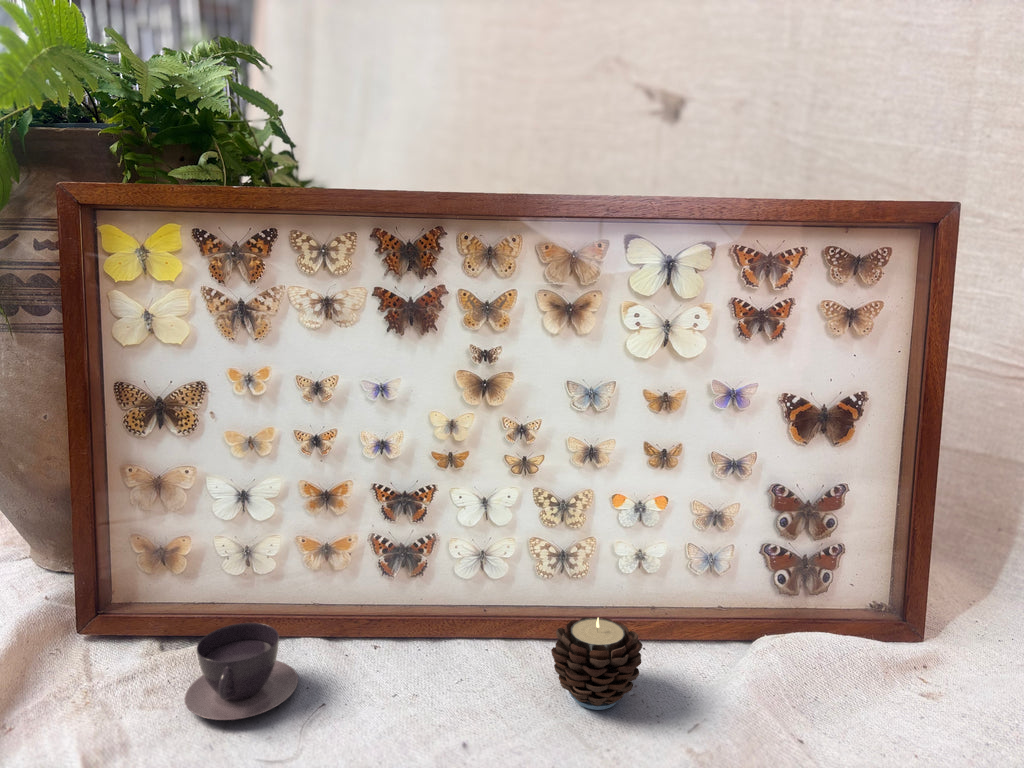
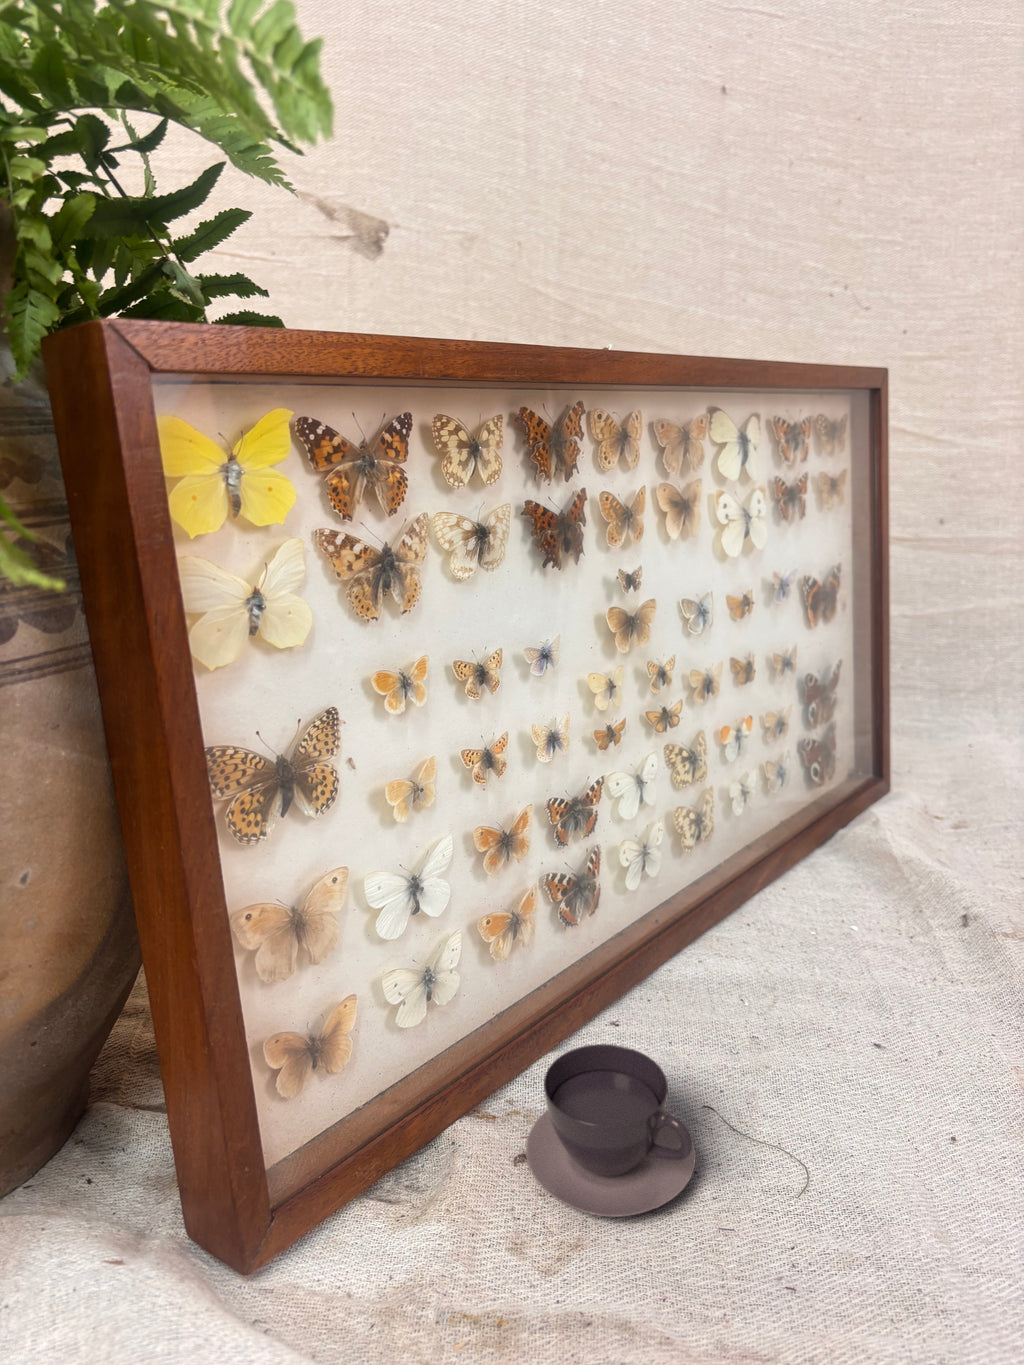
candle: present [551,617,643,710] -> none [786,848,893,949]

